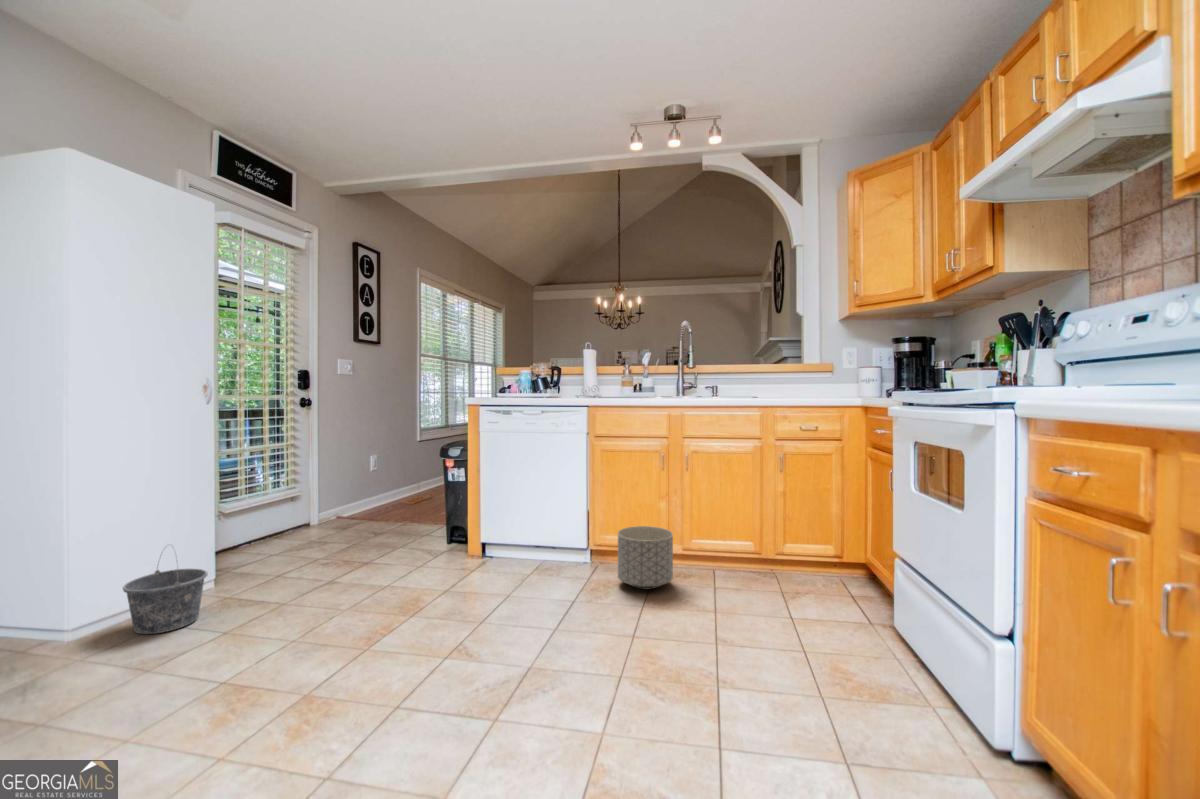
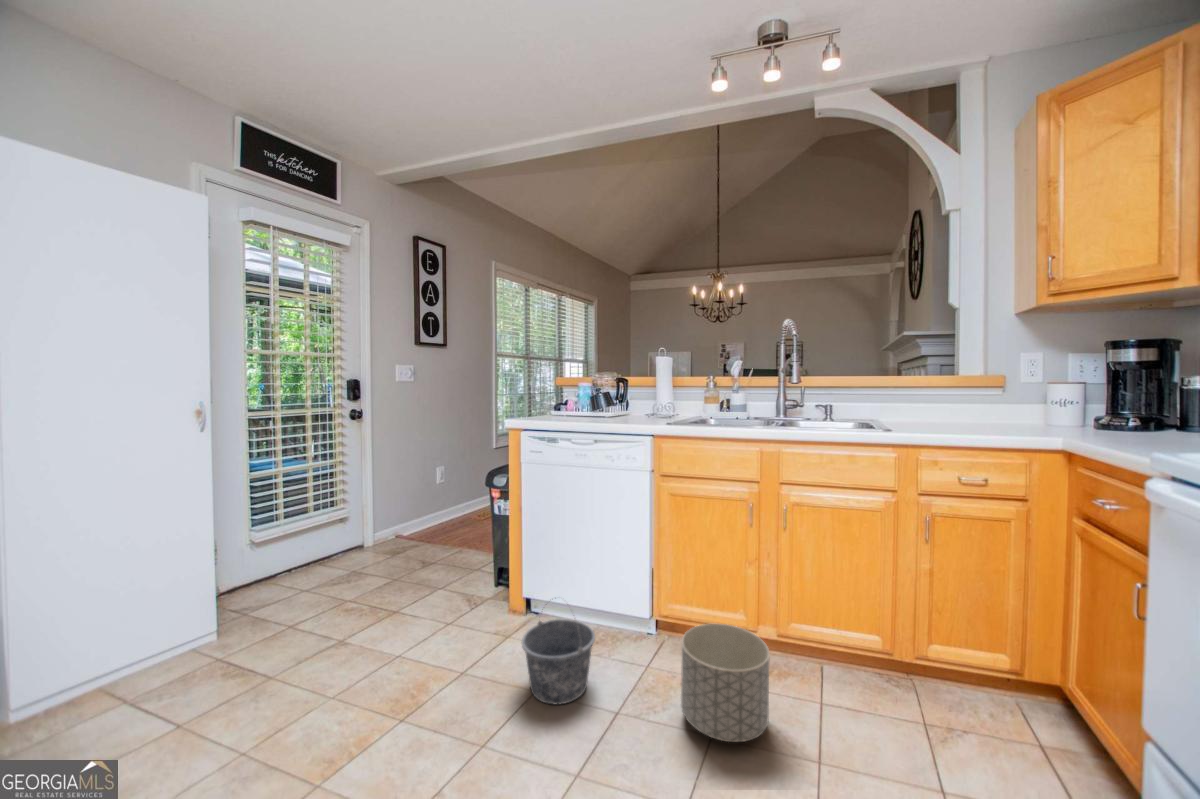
bucket: present [123,569,208,634] -> present [522,619,595,705]

